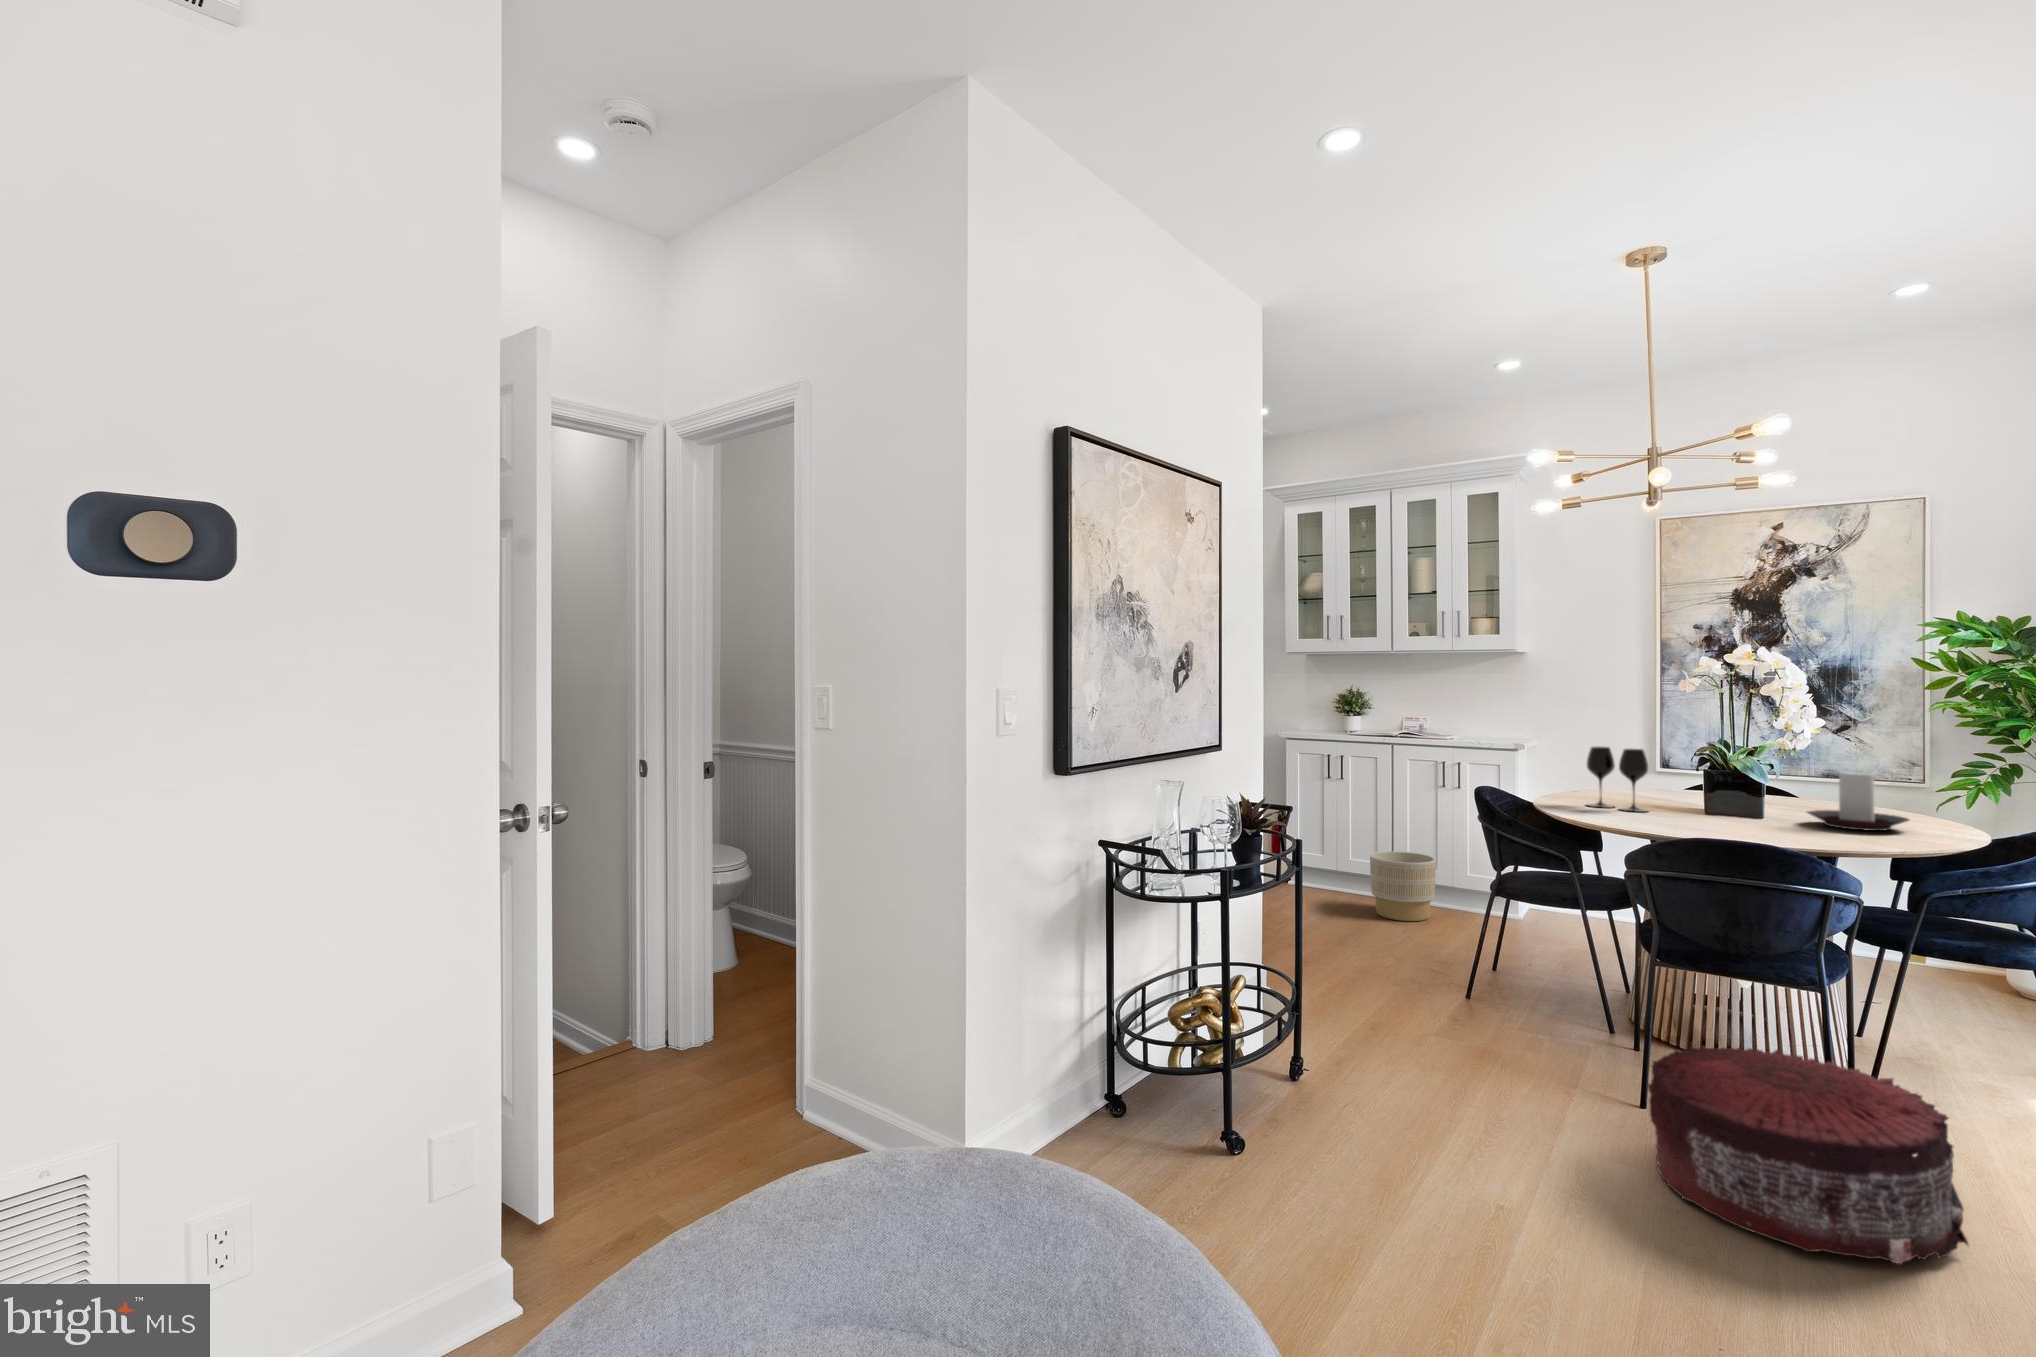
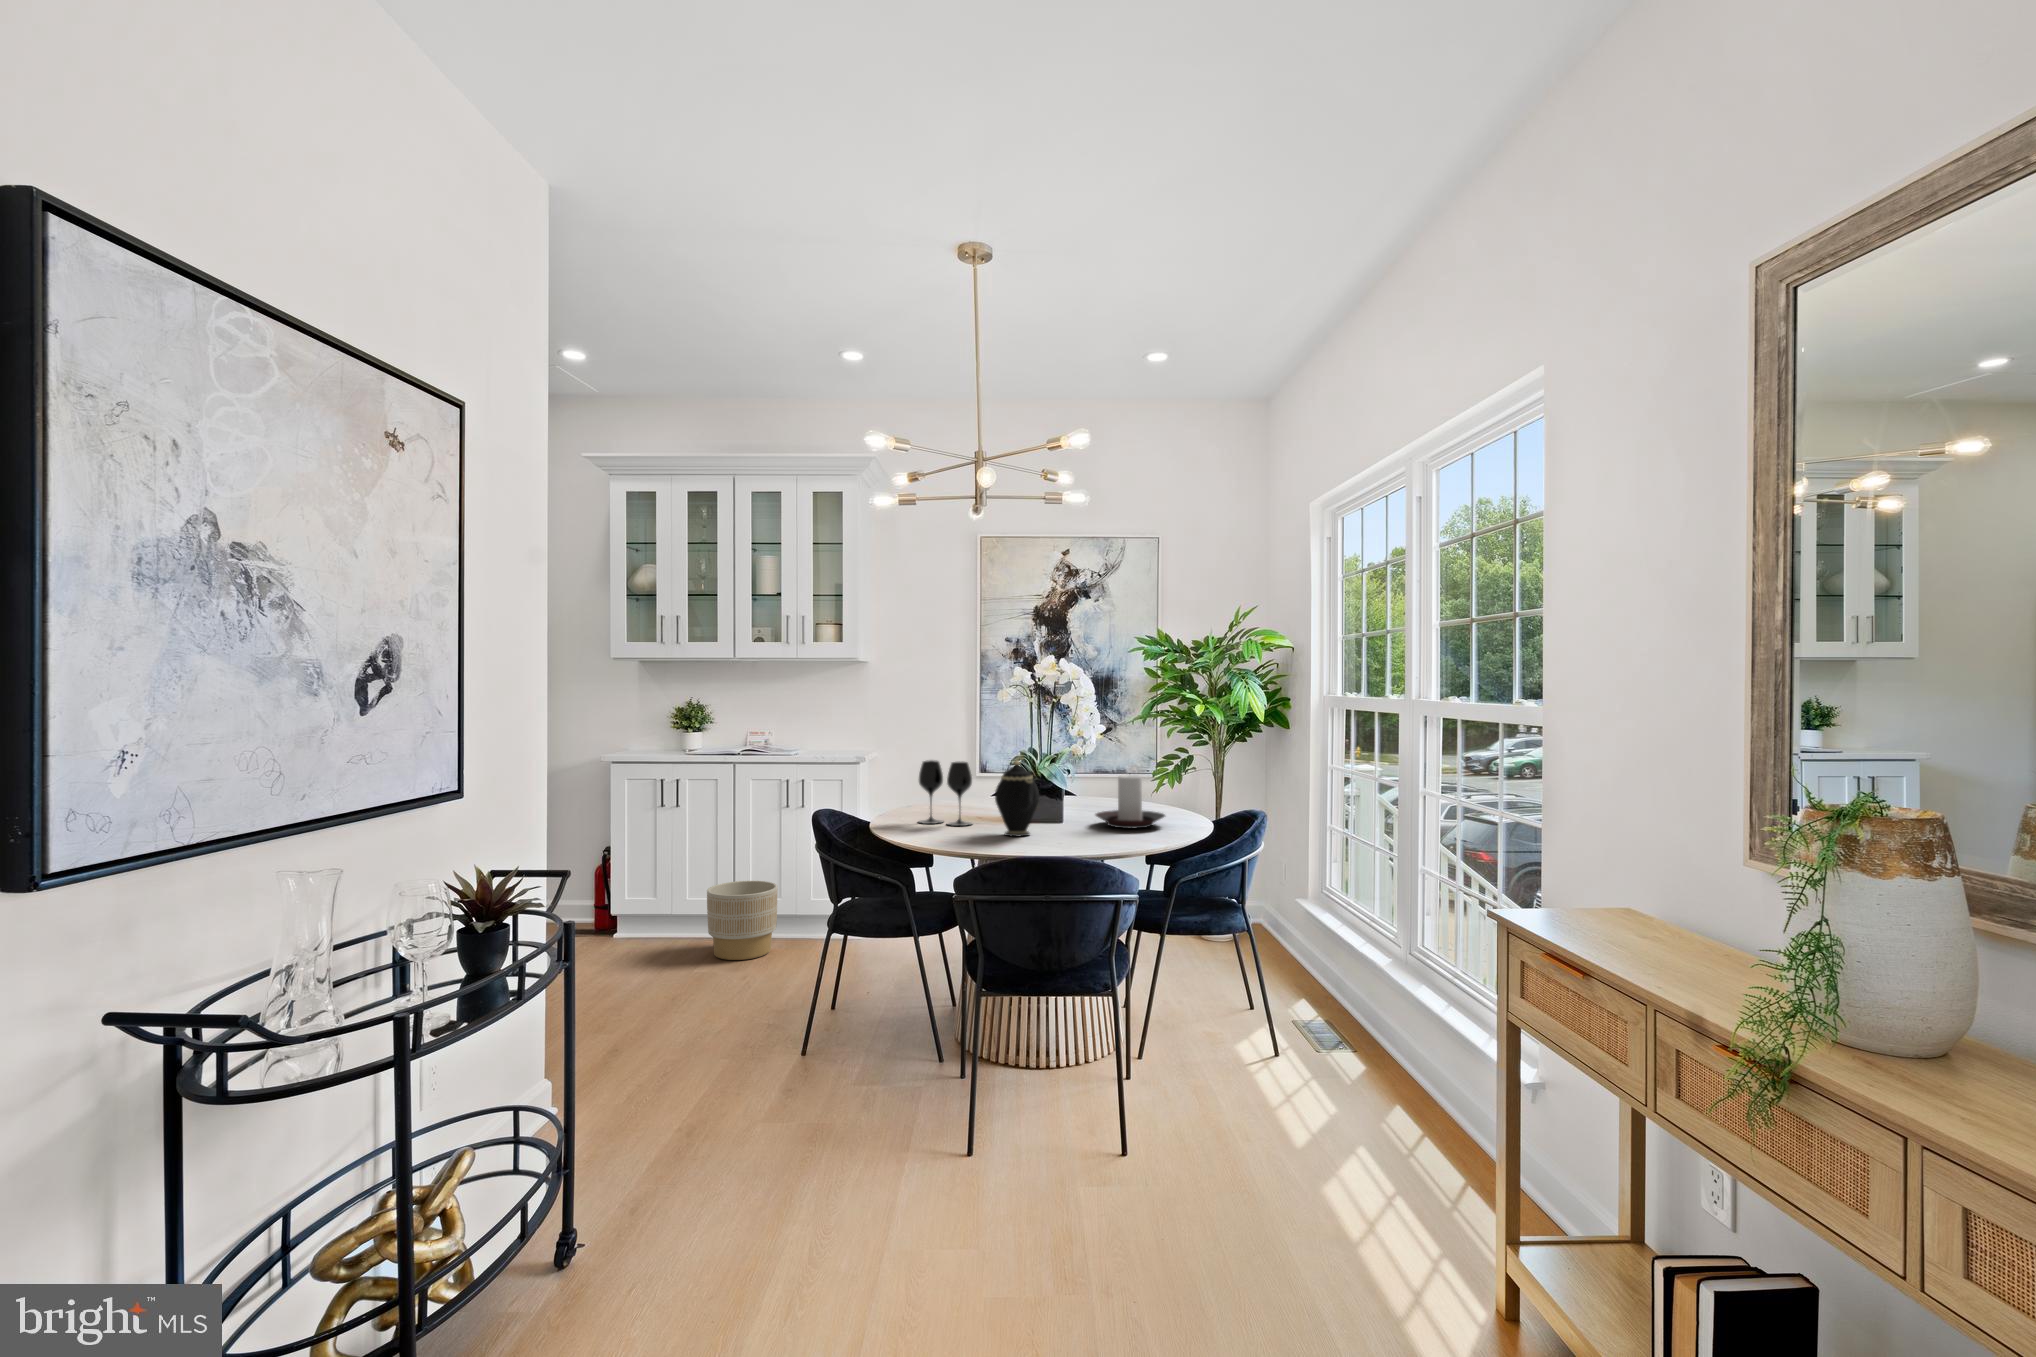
teapot: none [1675,748,1731,825] -> present [995,760,1039,836]
pouf: present [1648,1048,1968,1264] -> none [974,1061,1227,1292]

